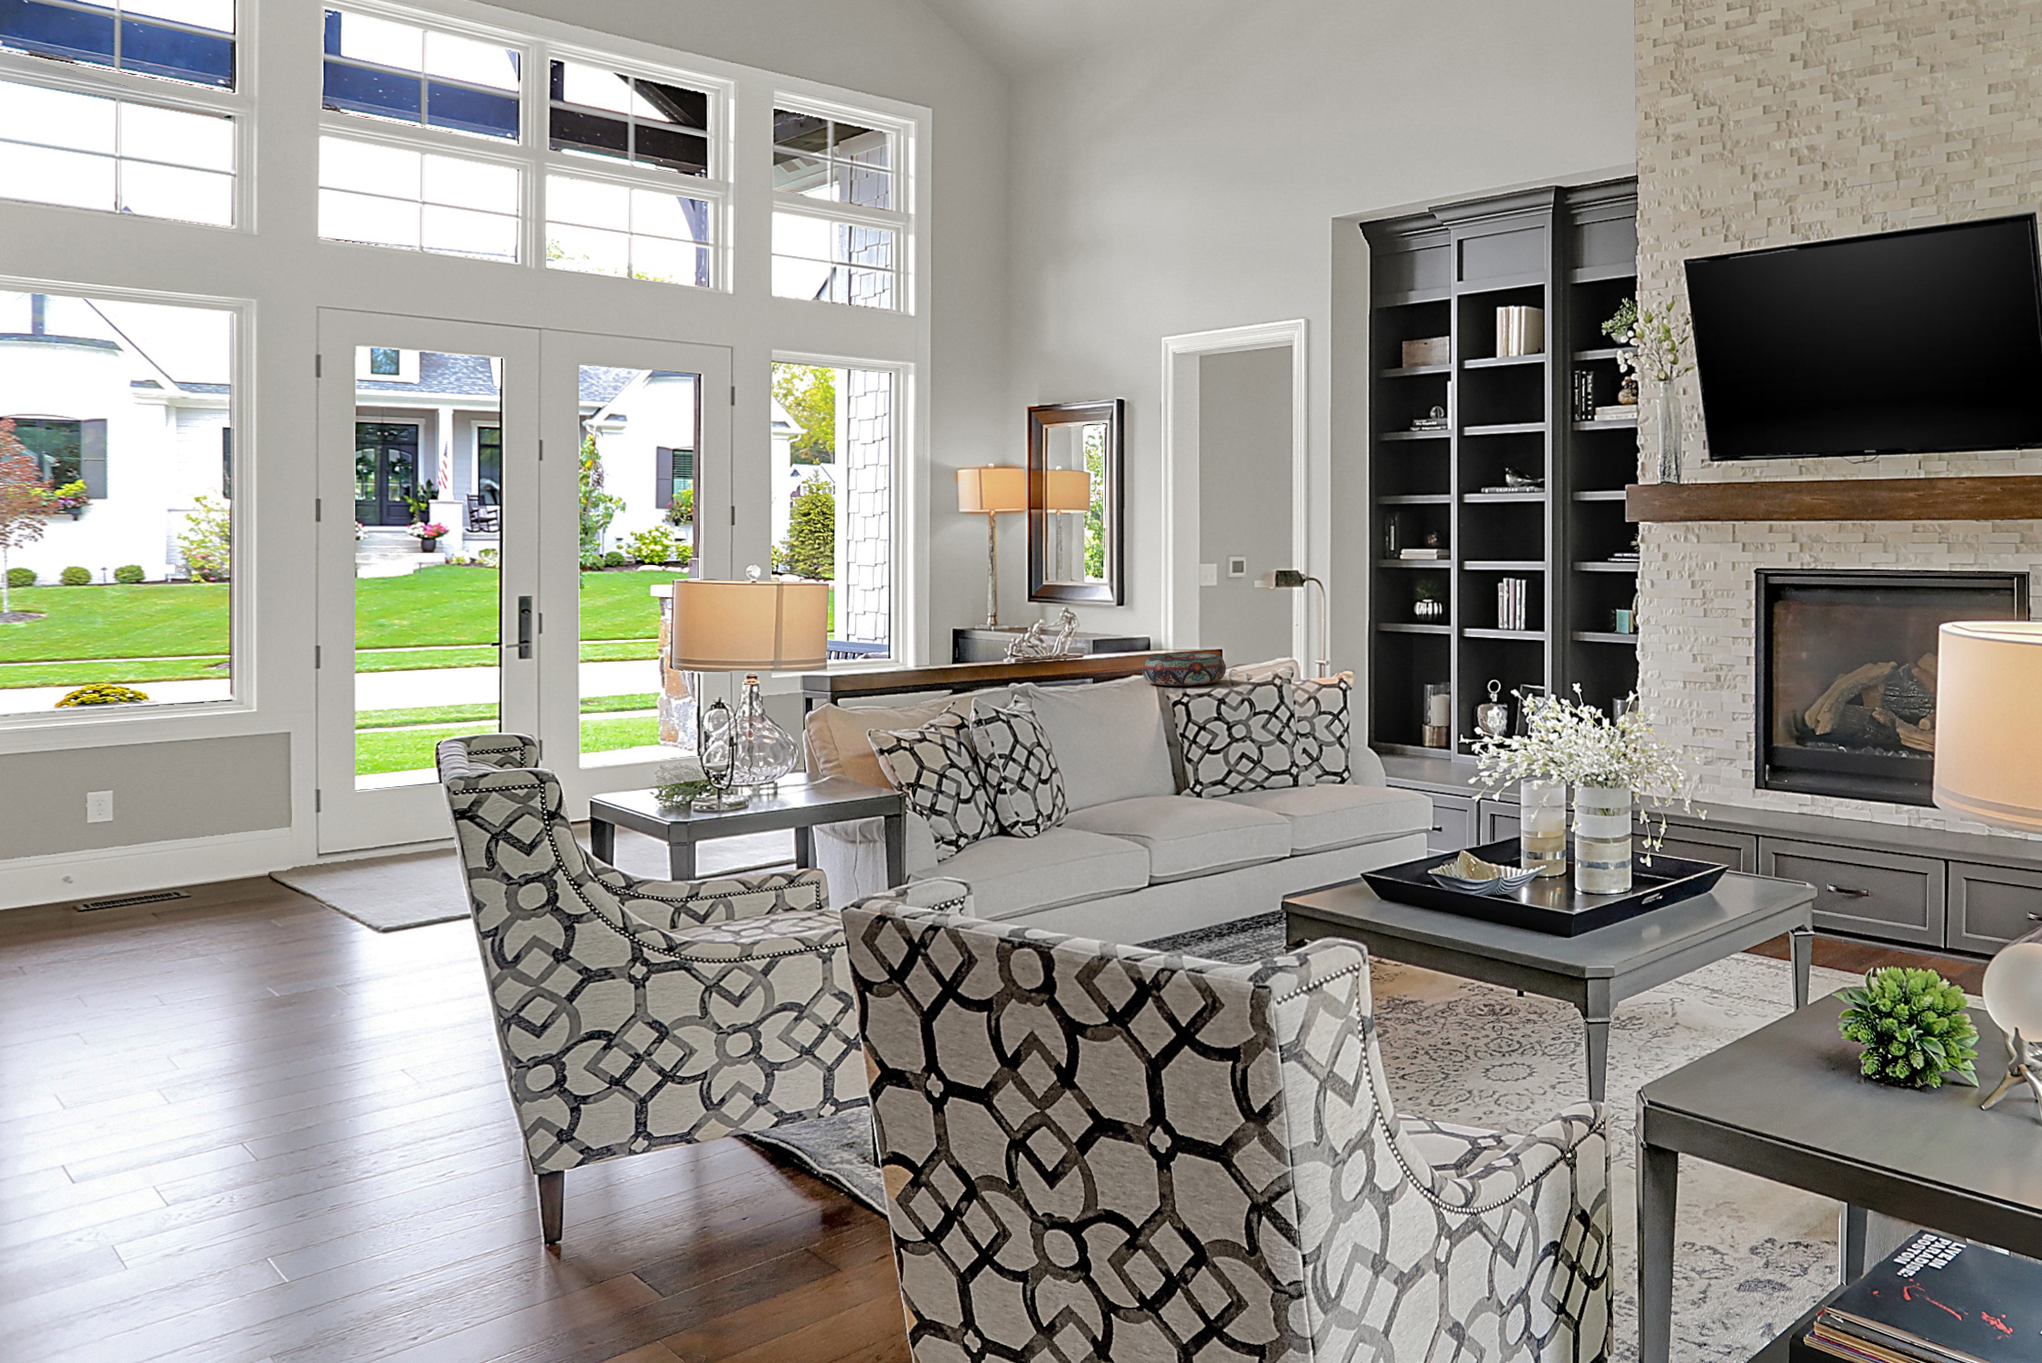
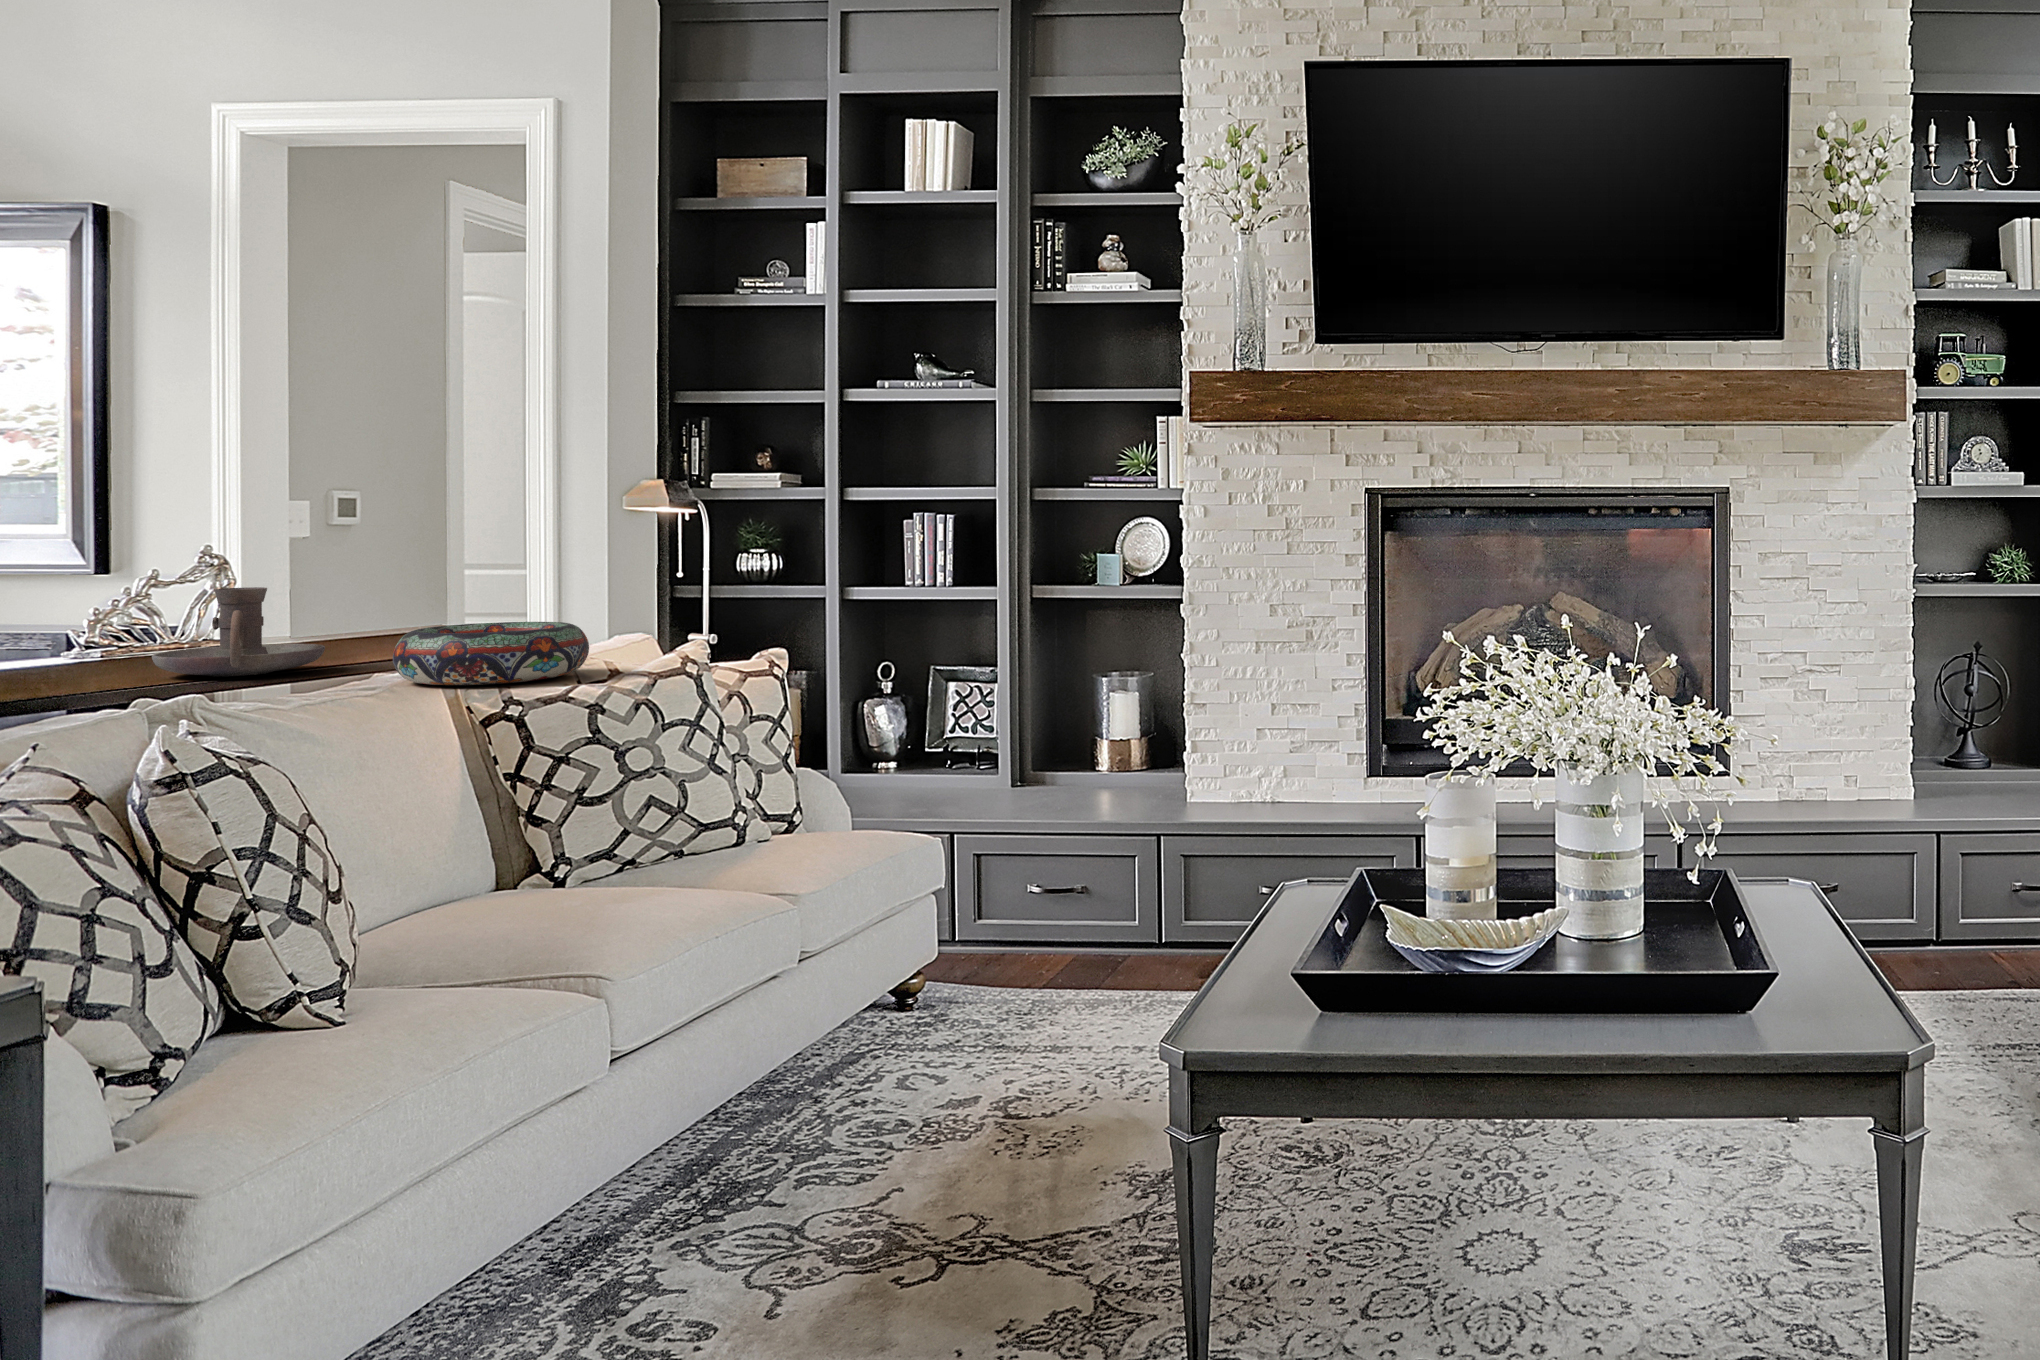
candle holder: none [1069,631,1135,674] -> present [152,587,325,676]

